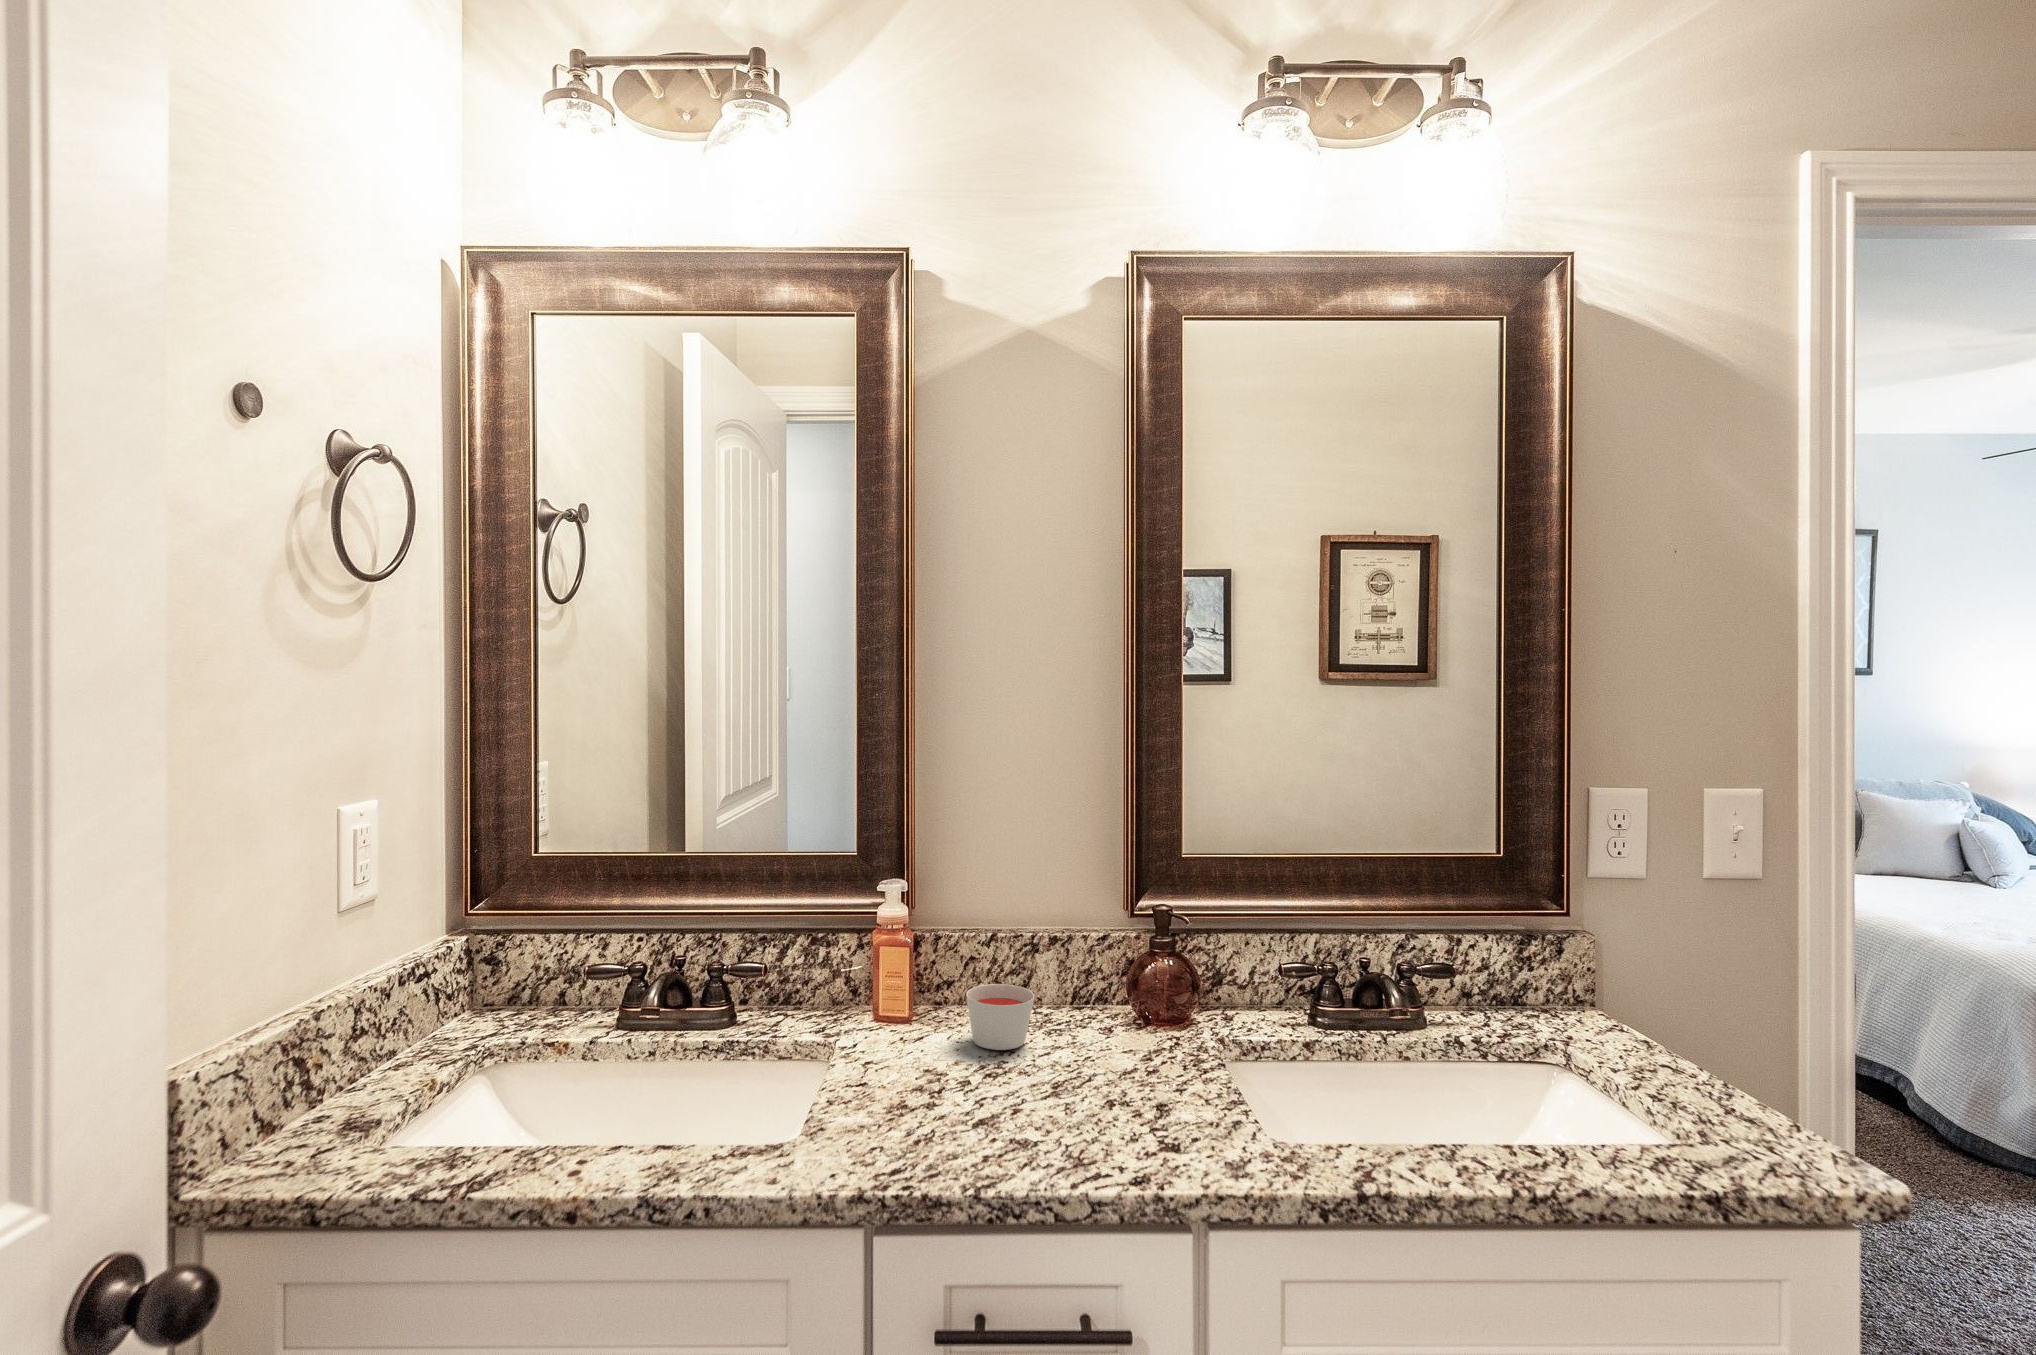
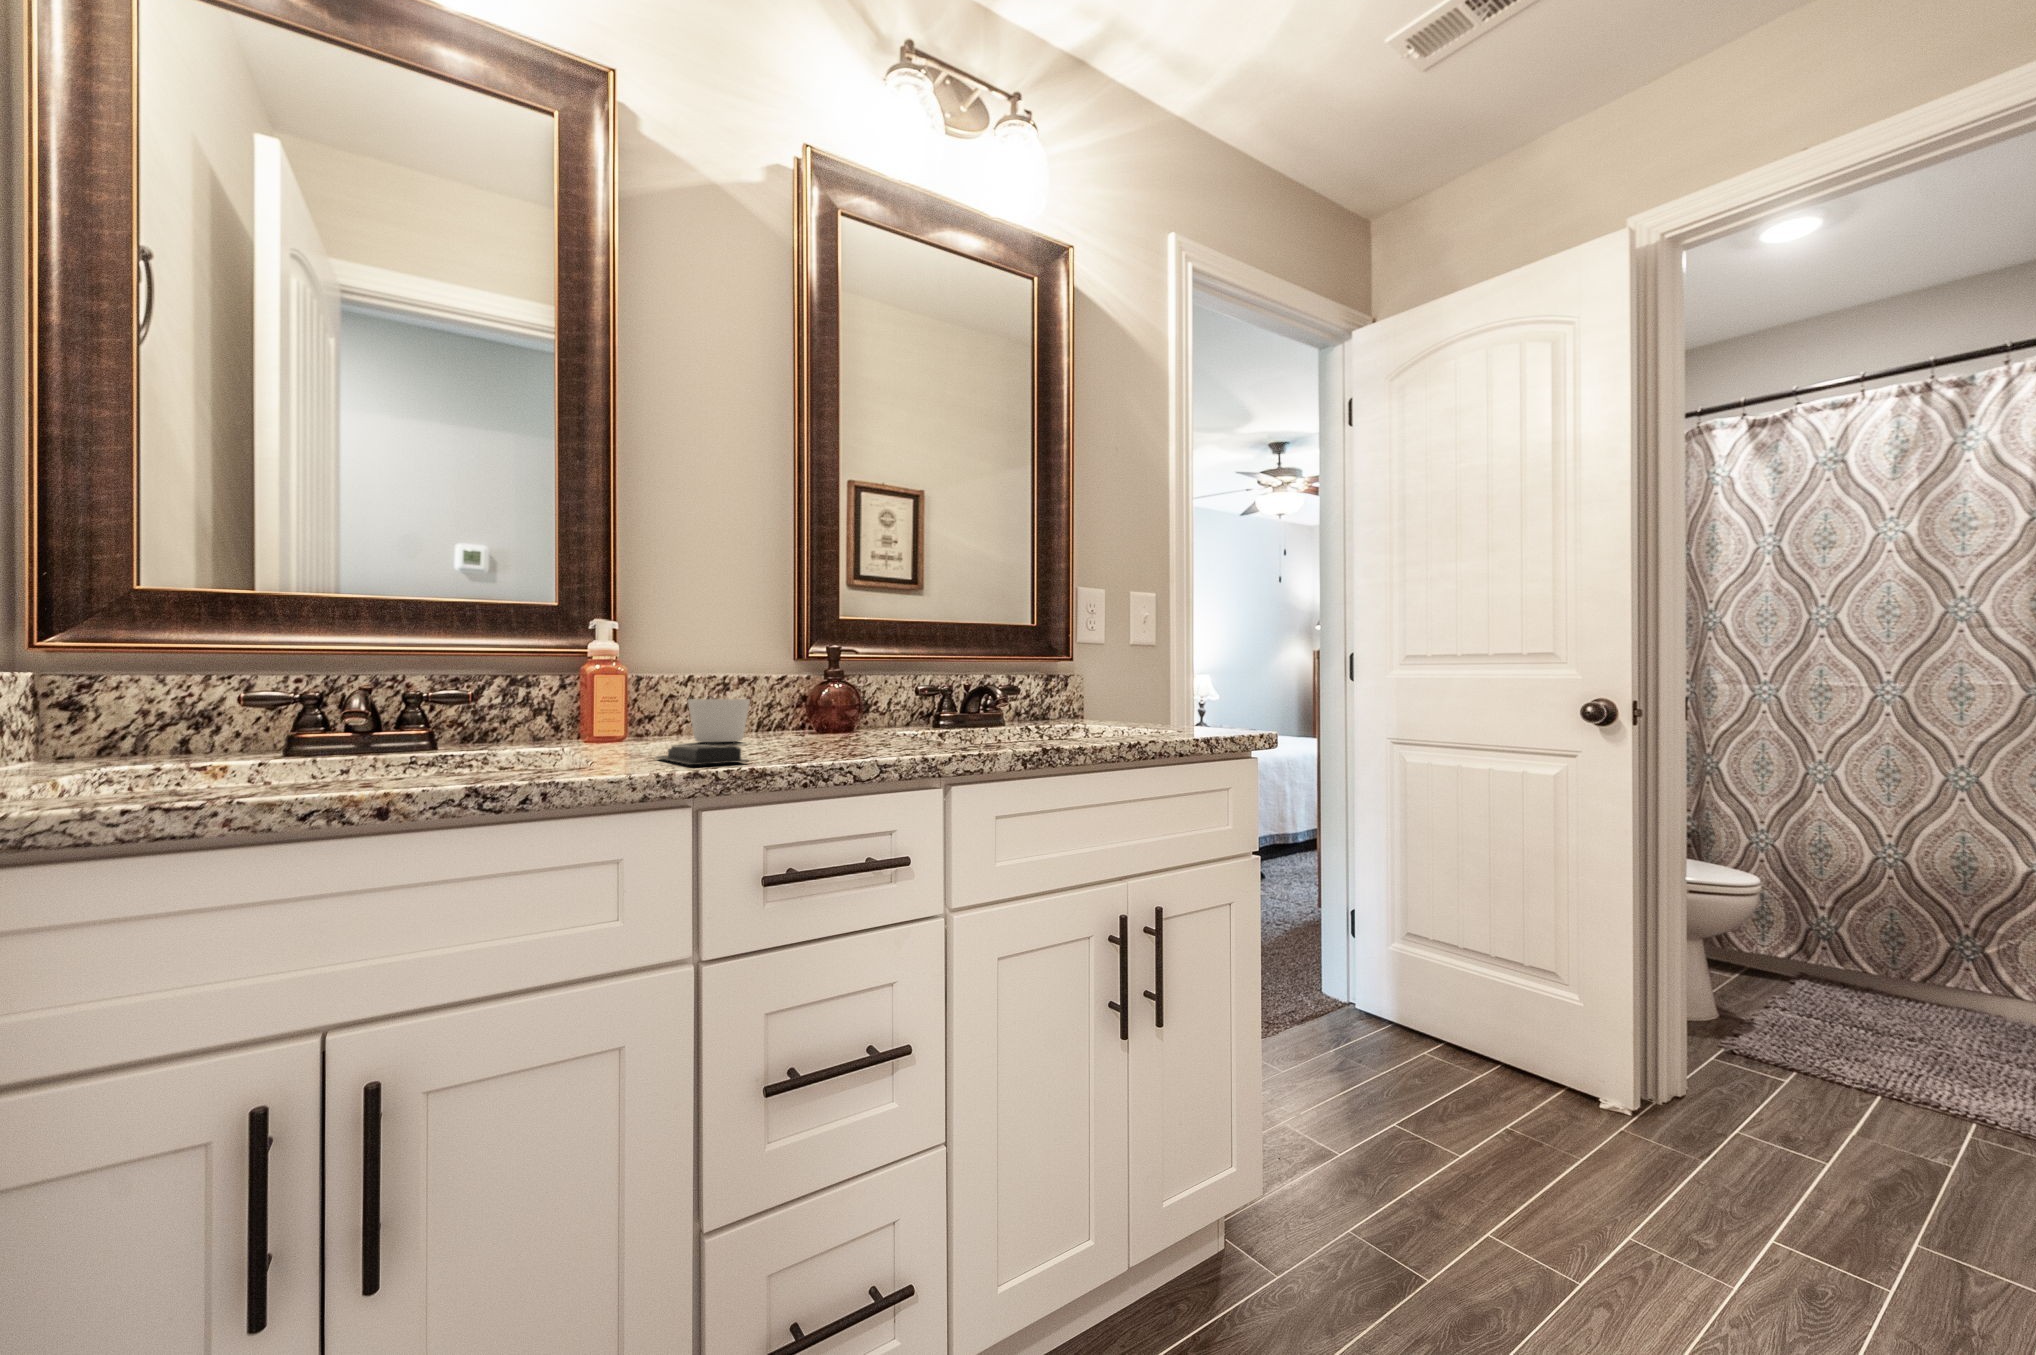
soap bar: none [878,1105,946,1164] -> present [656,744,748,765]

